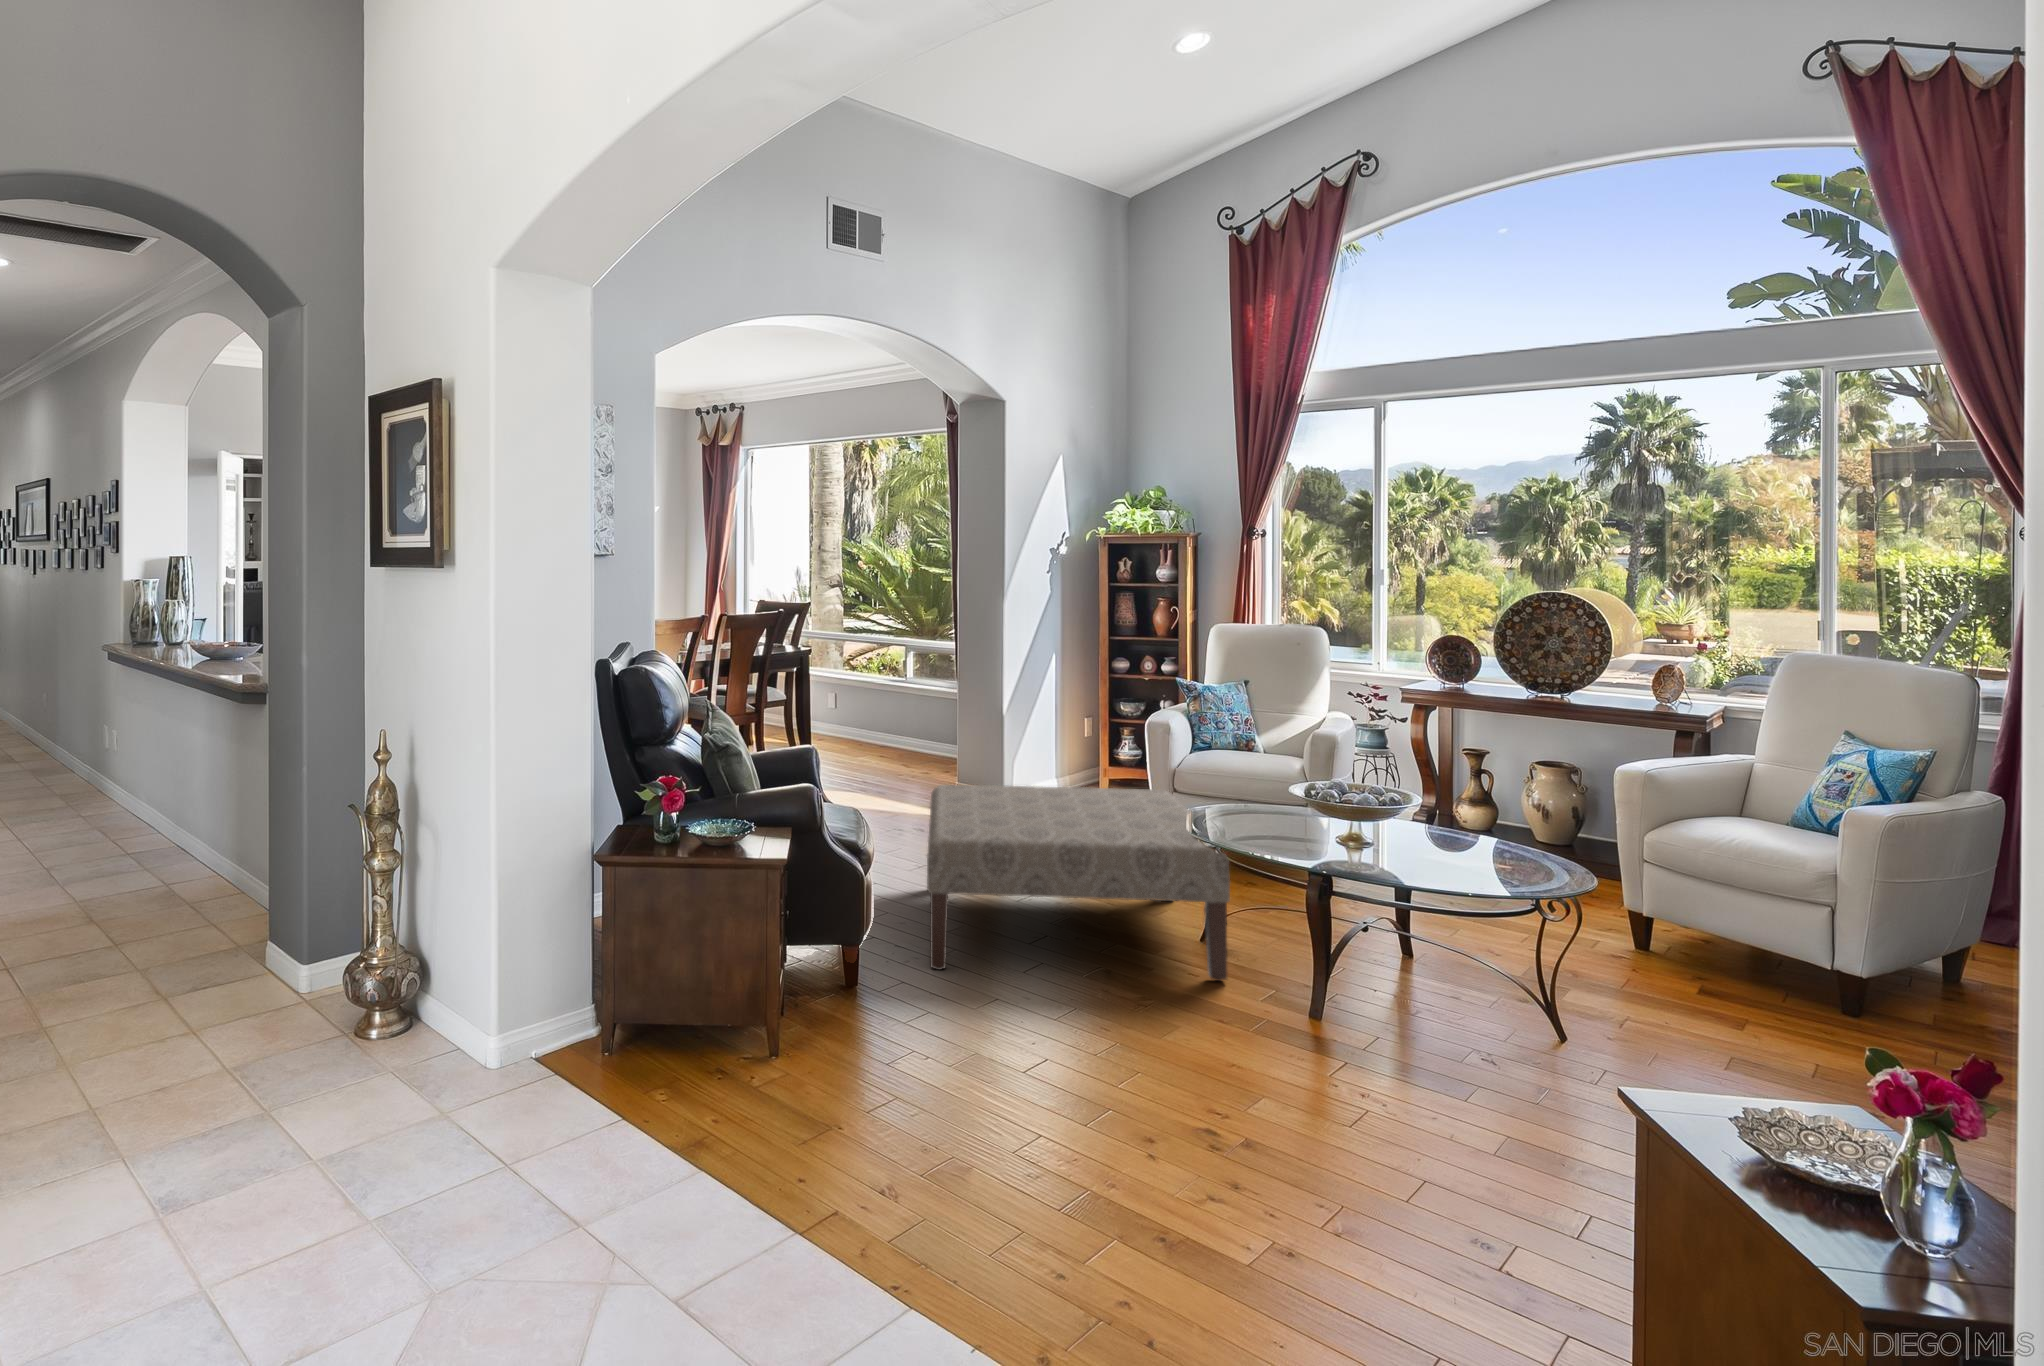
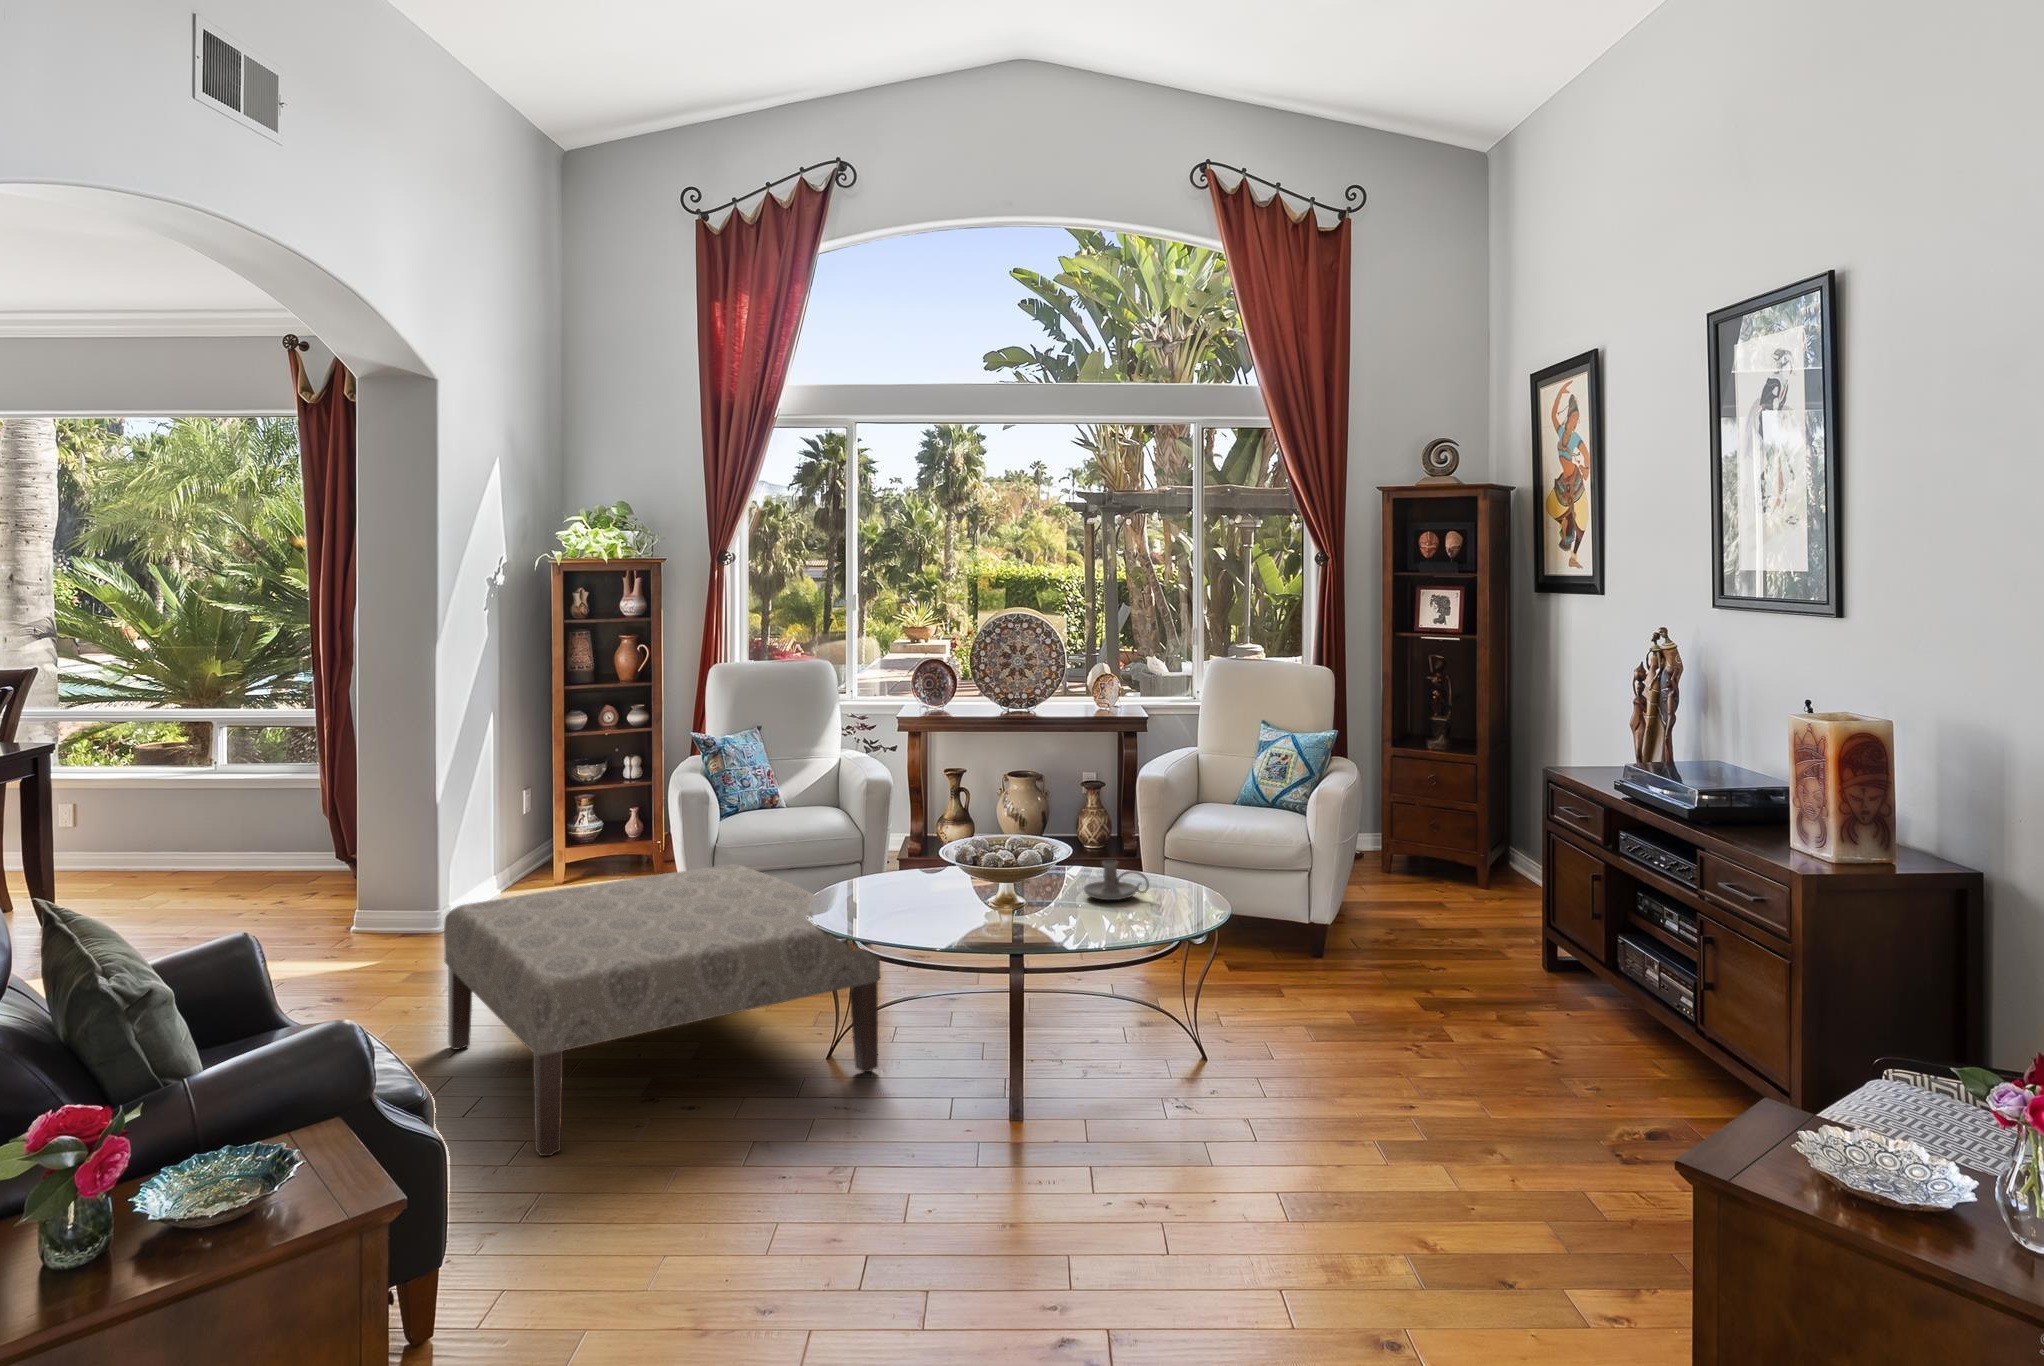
candle holder: none [1443,833,1515,874] -> present [1084,860,1149,900]

